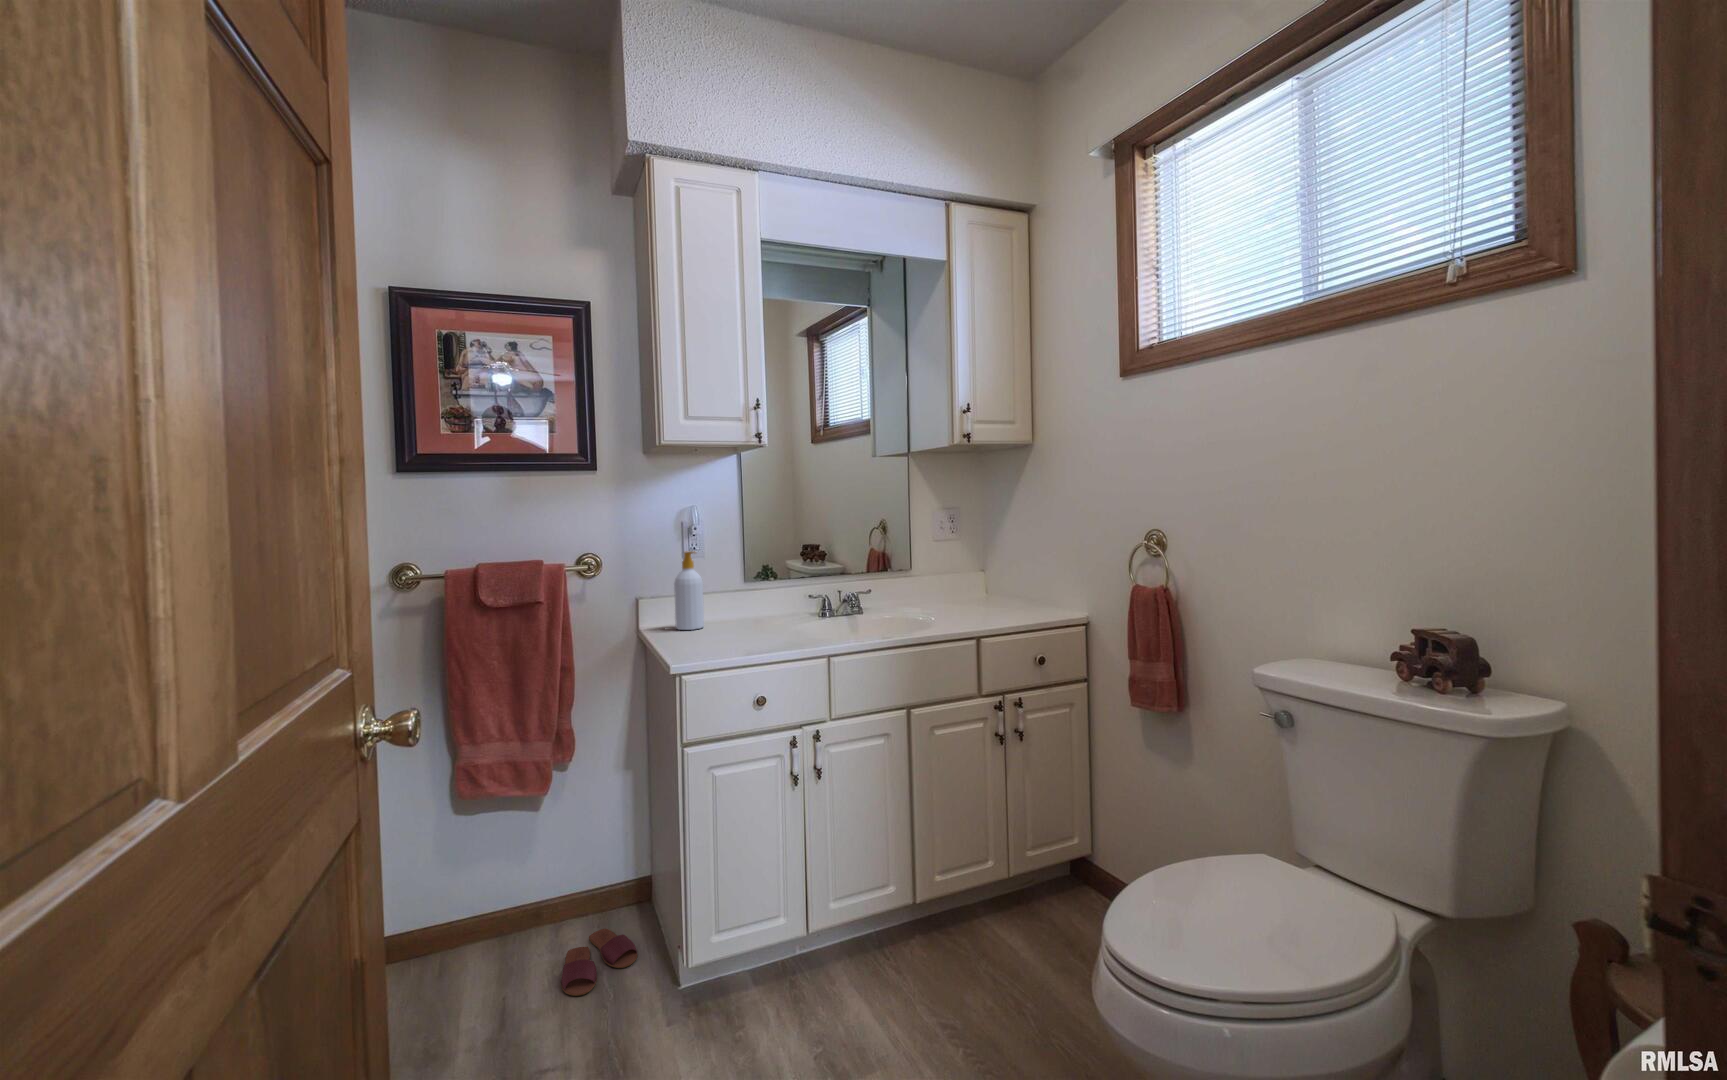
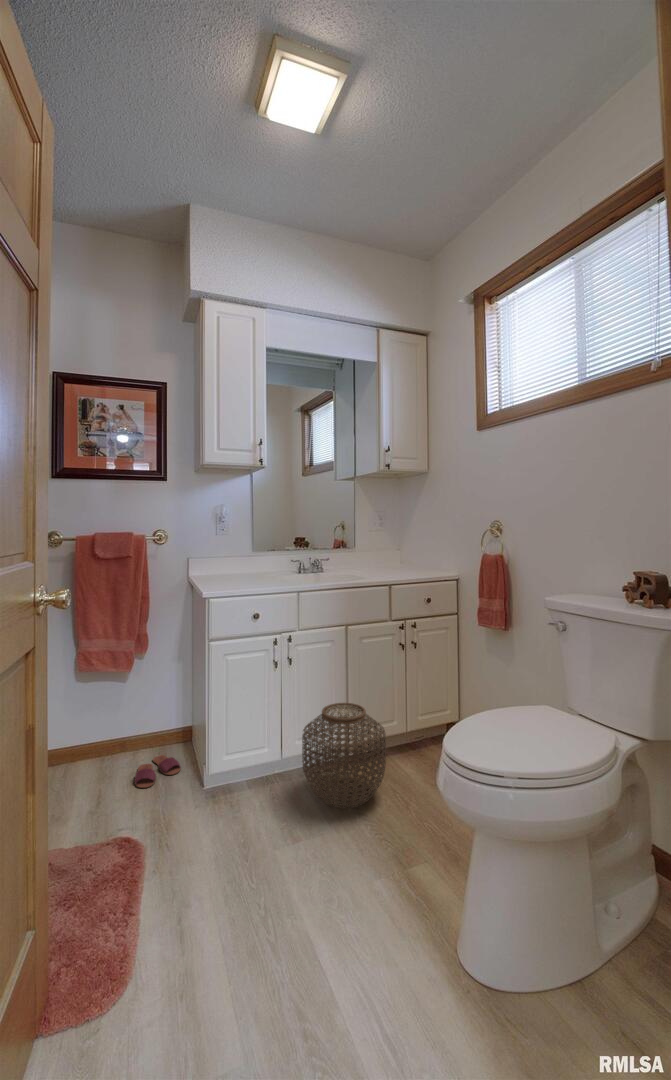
soap bottle: present [674,551,704,630] -> none [211,531,228,578]
woven basket: none [845,843,985,1026] -> present [302,703,386,808]

